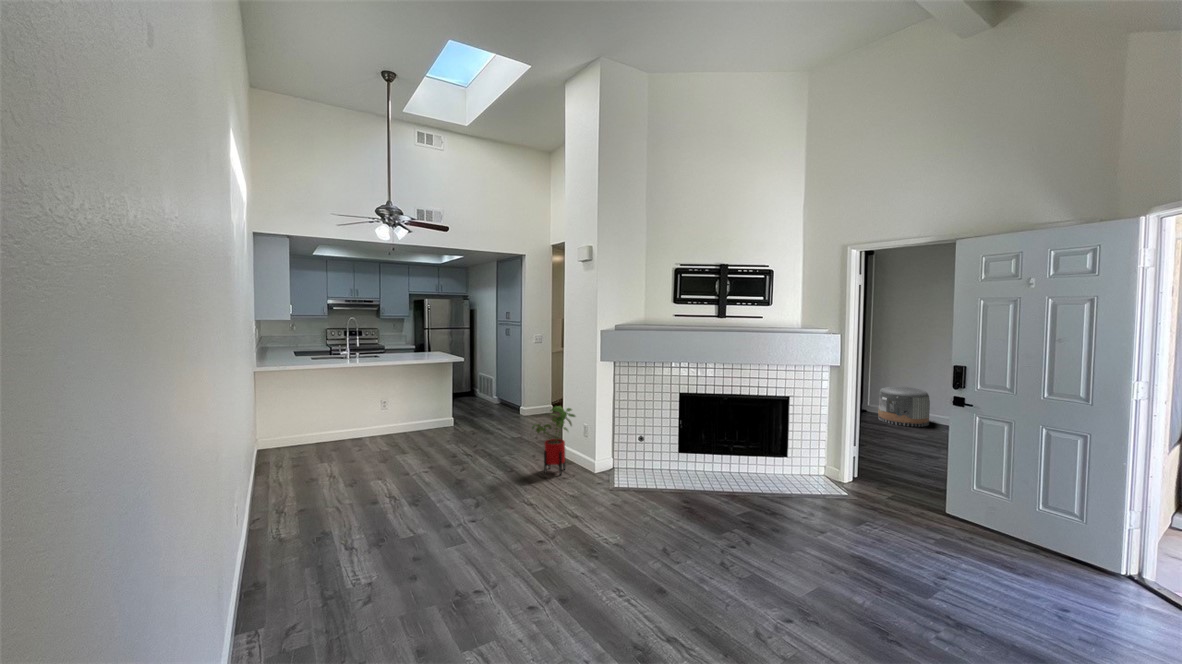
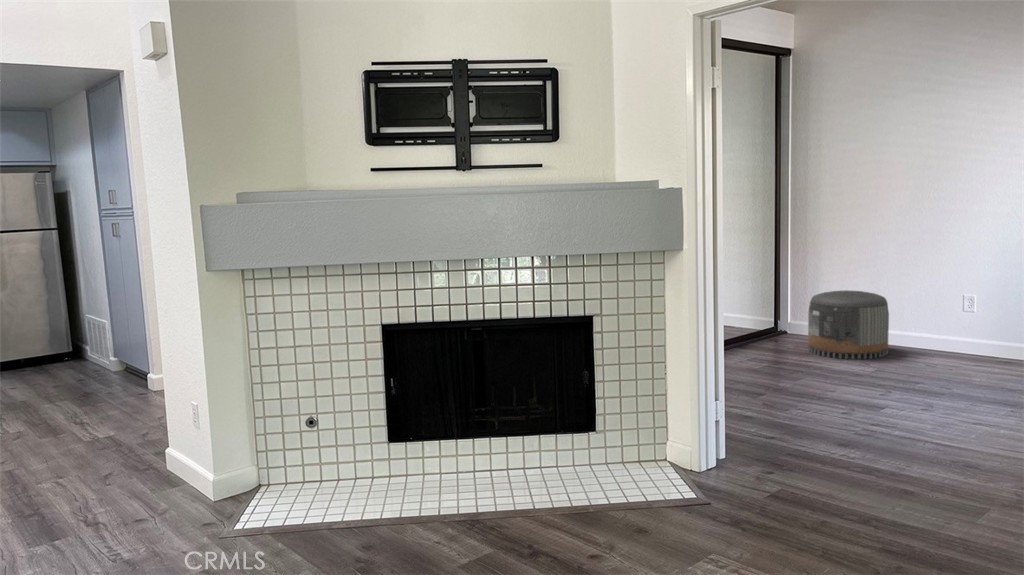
house plant: present [532,406,575,475] -> none [67,367,172,508]

